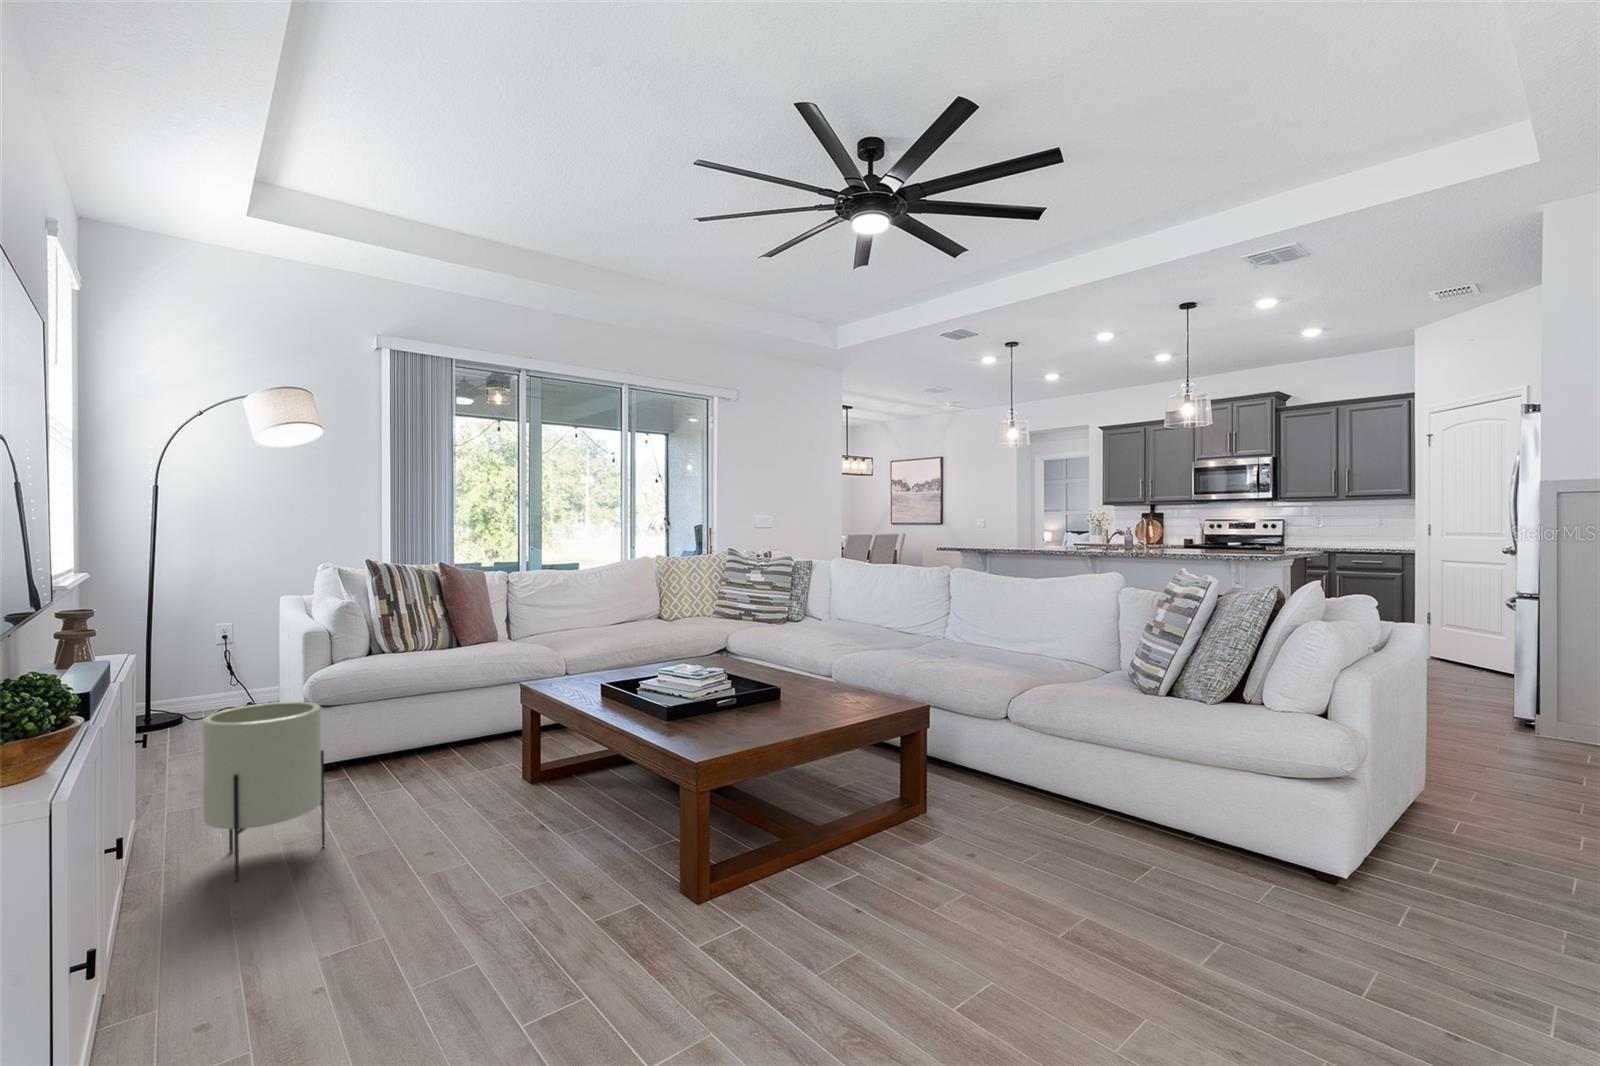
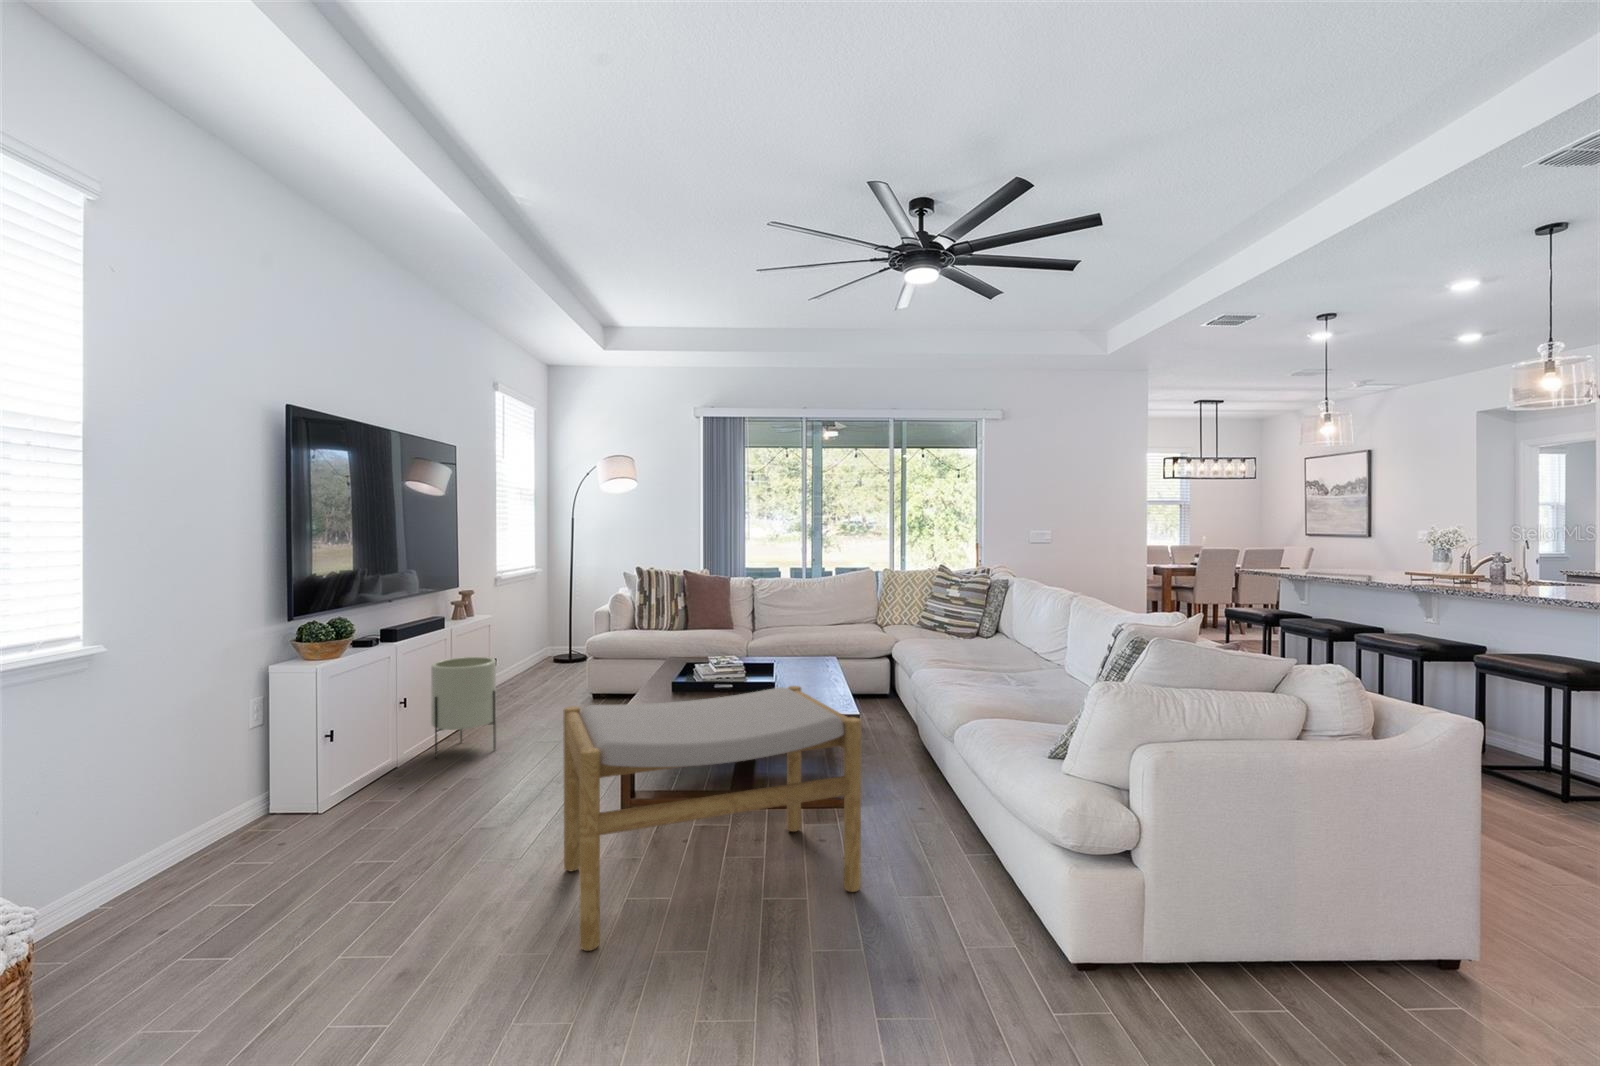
footstool: none [748,661,1031,976] -> present [563,686,861,951]

